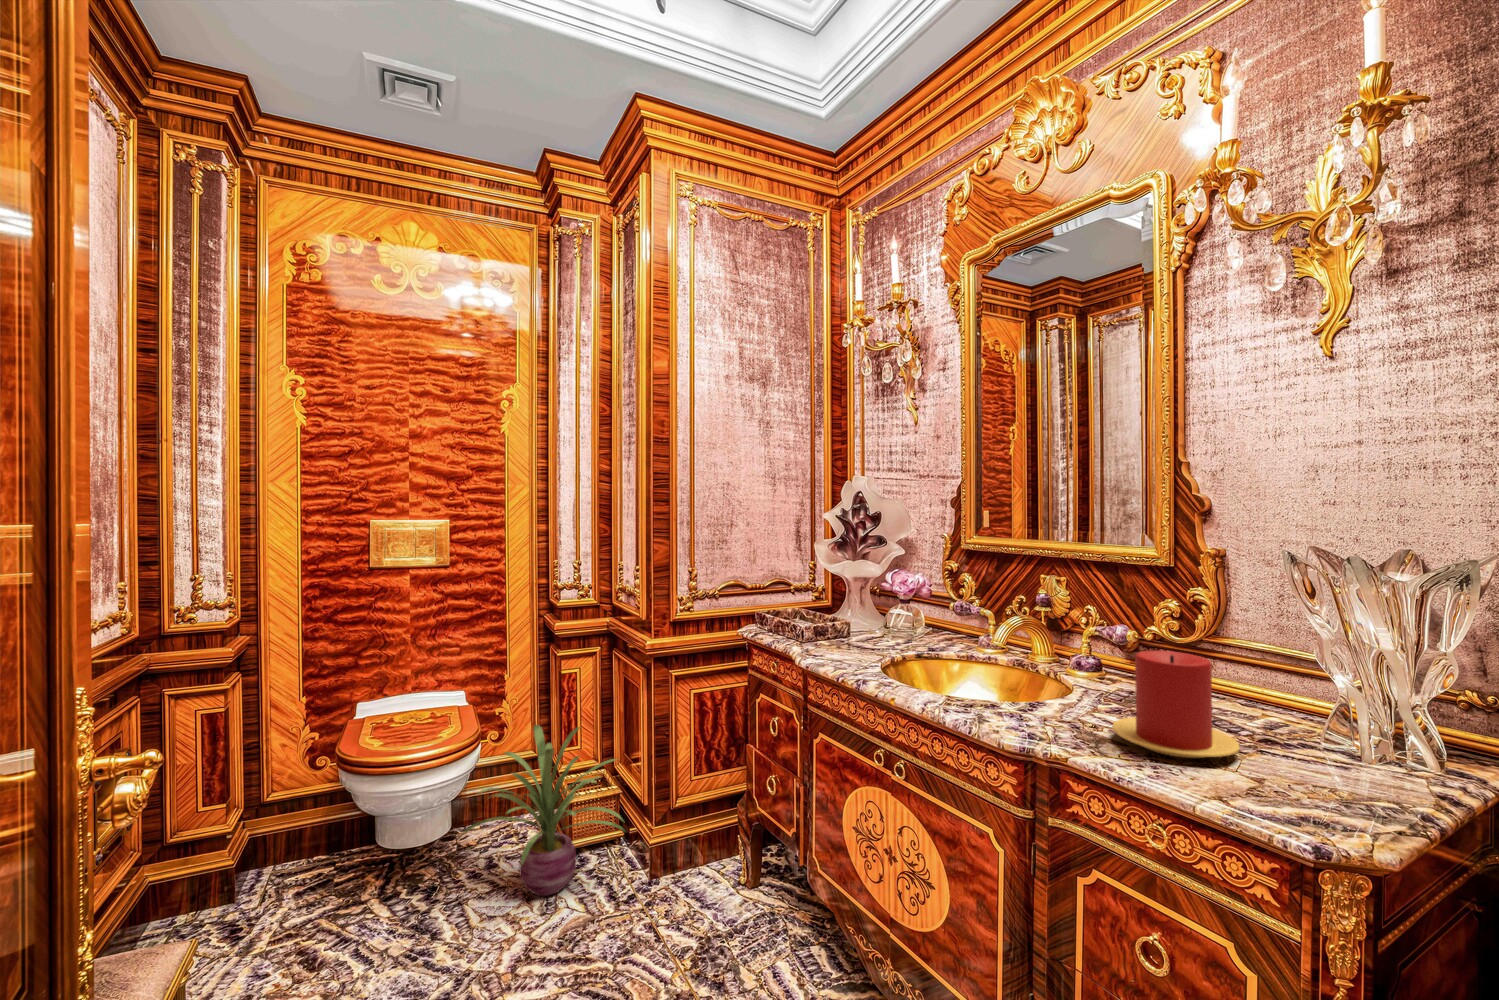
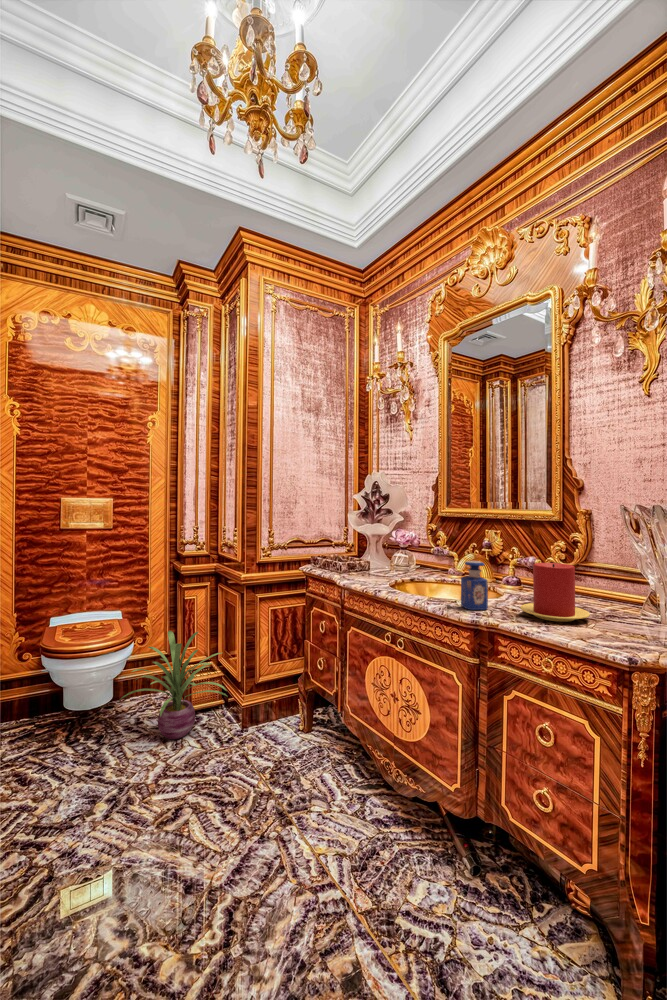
perfume bottle: none [1006,642,1054,727] -> present [461,561,488,610]

